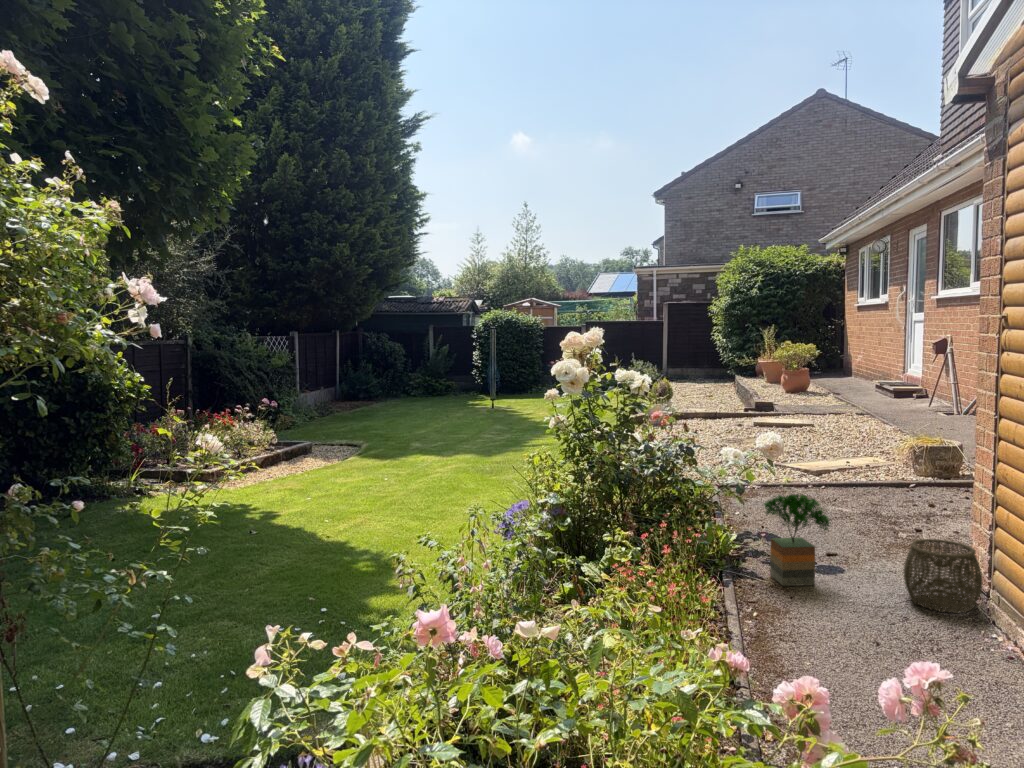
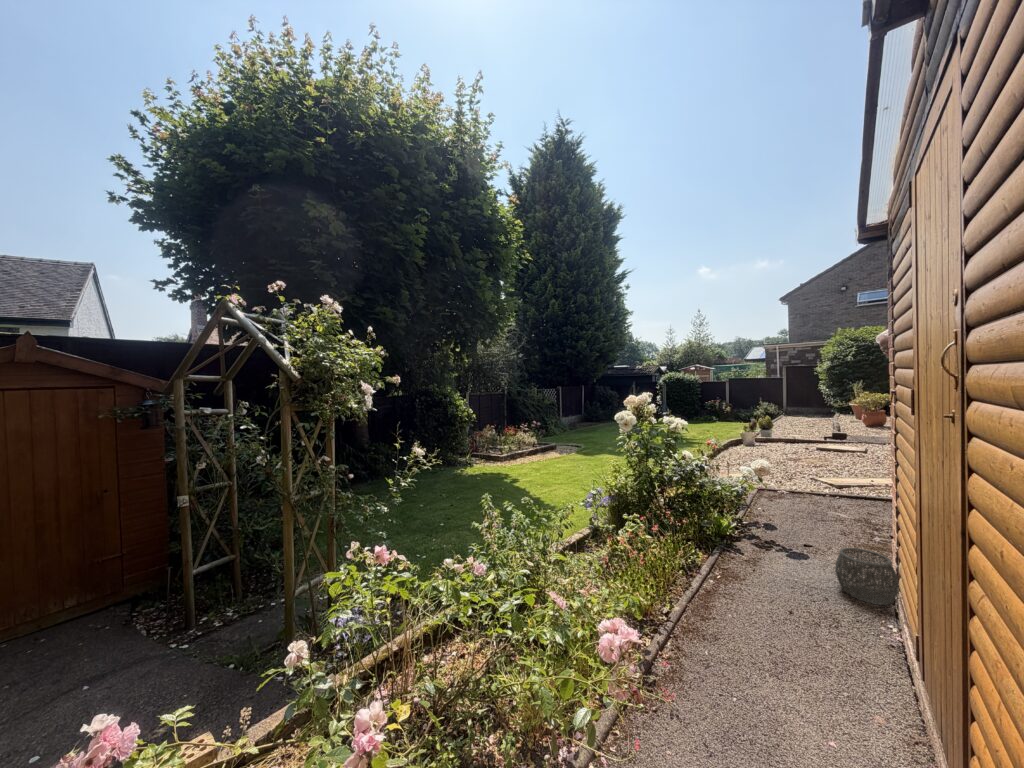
potted tree: present [764,494,830,586] -> none [740,503,786,563]

